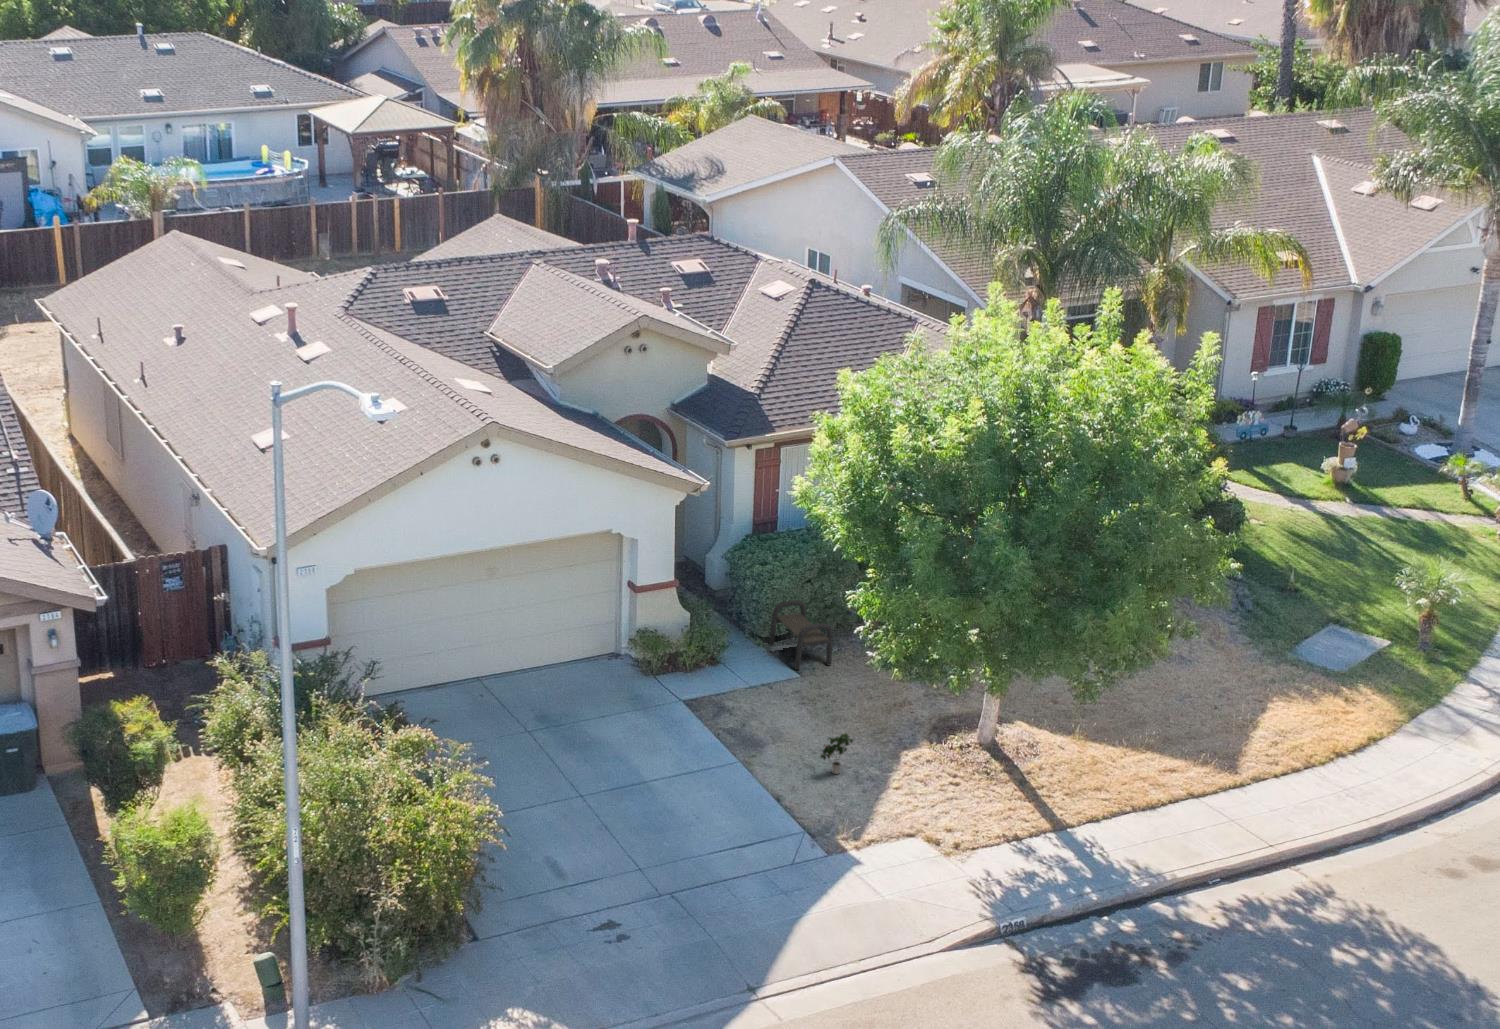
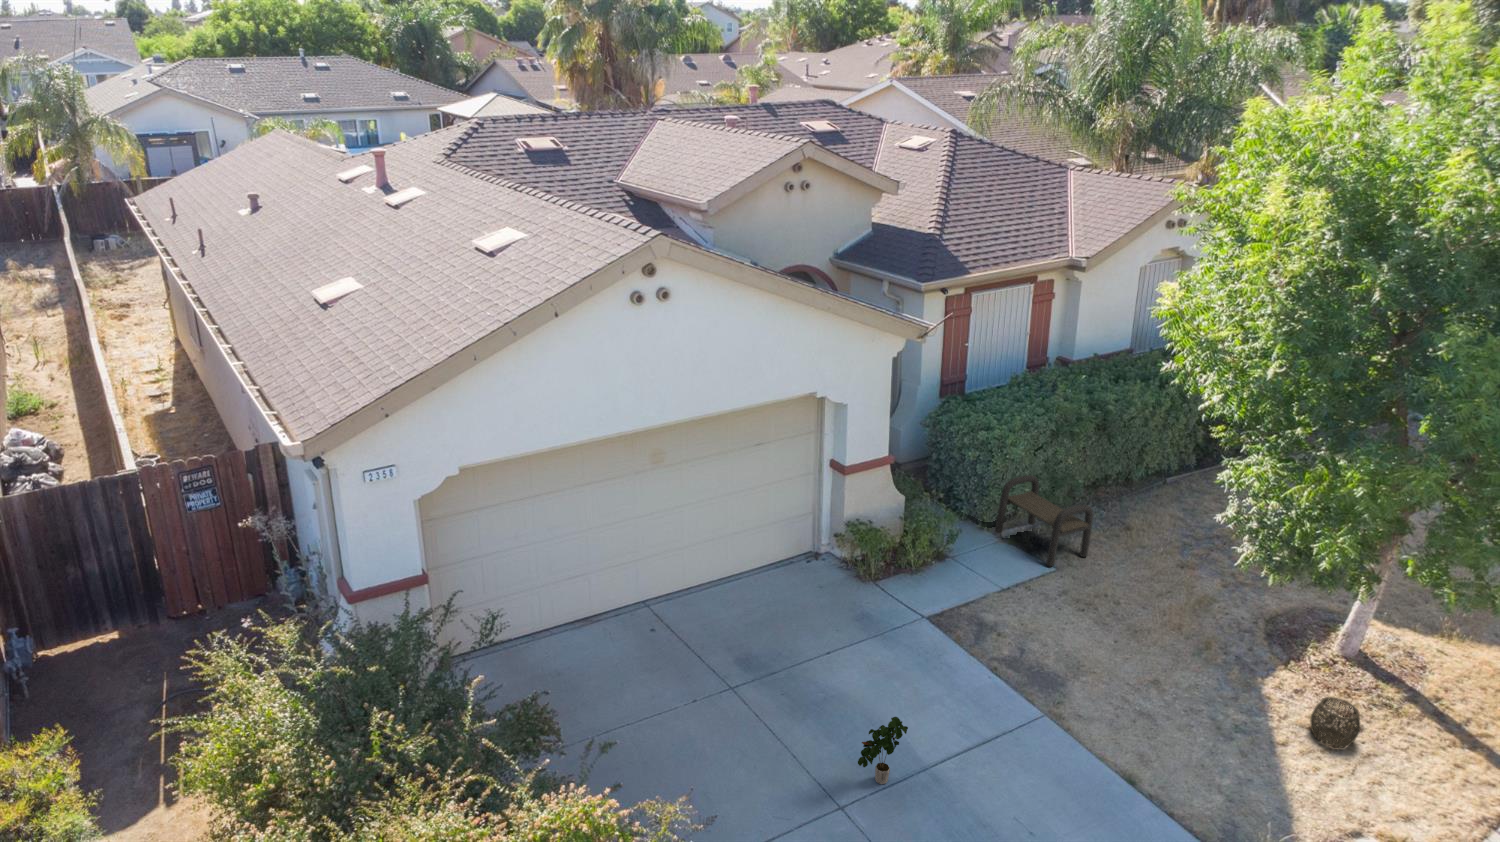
potted plant: present [821,734,853,774] -> present [858,717,908,784]
woven basket: none [910,749,938,781] -> present [1310,697,1360,748]

